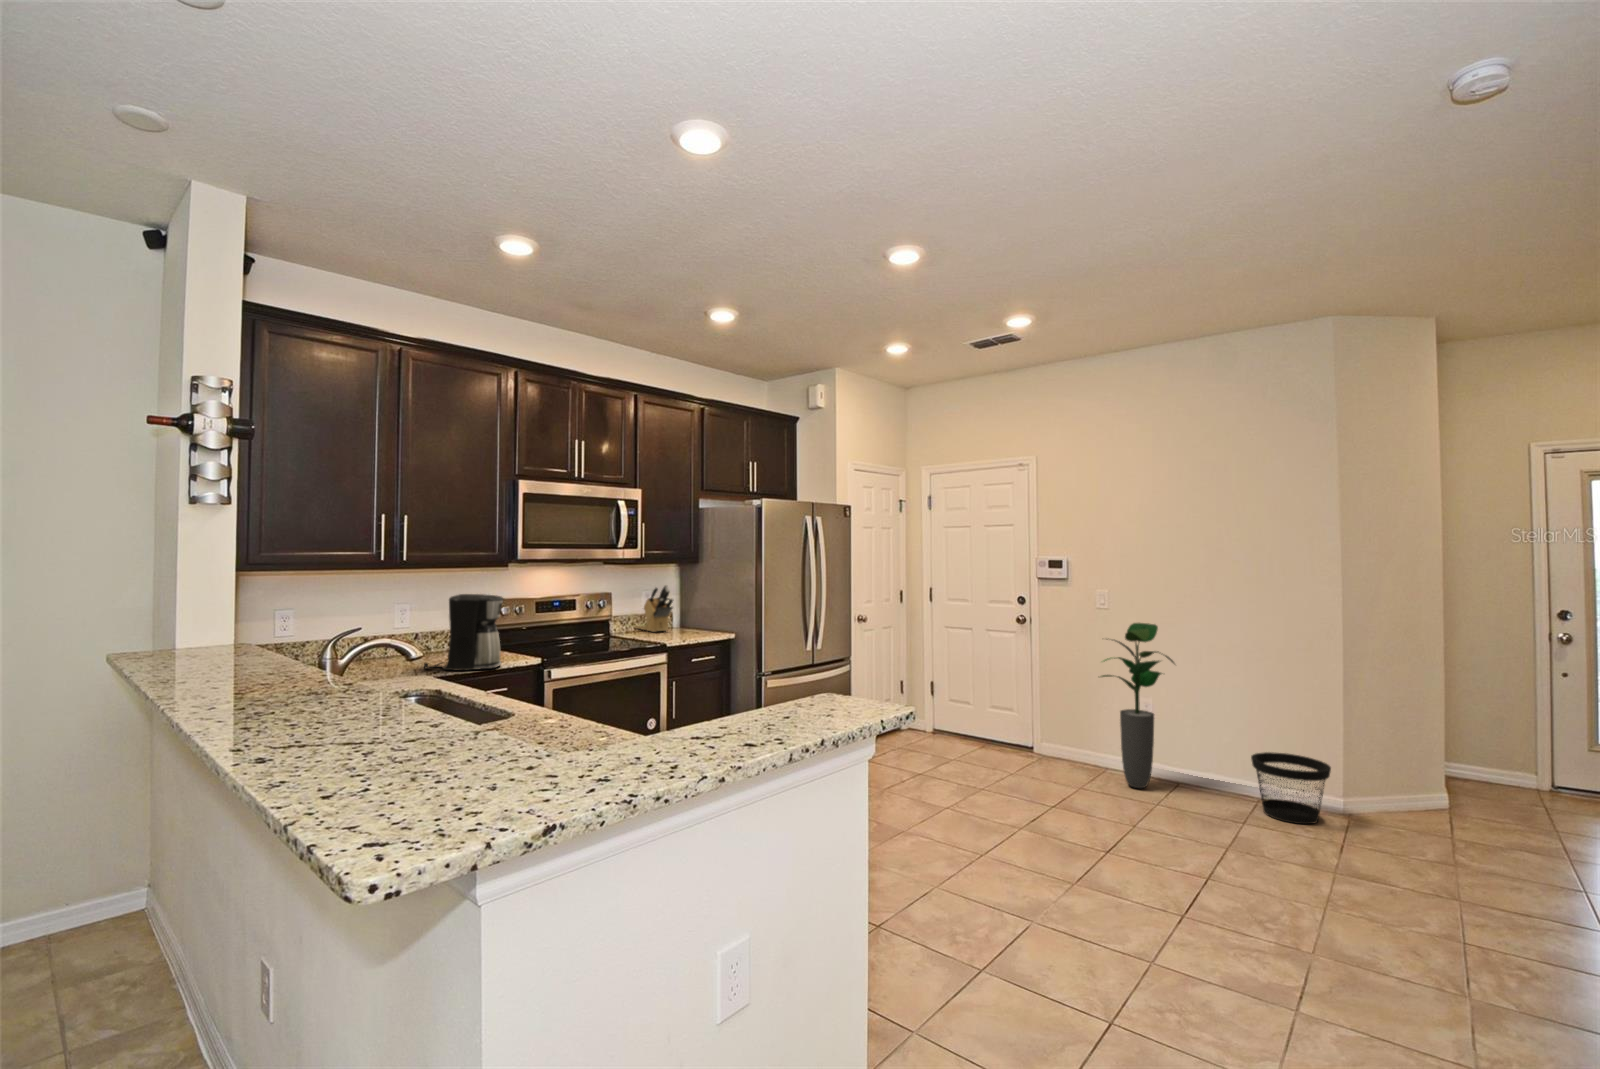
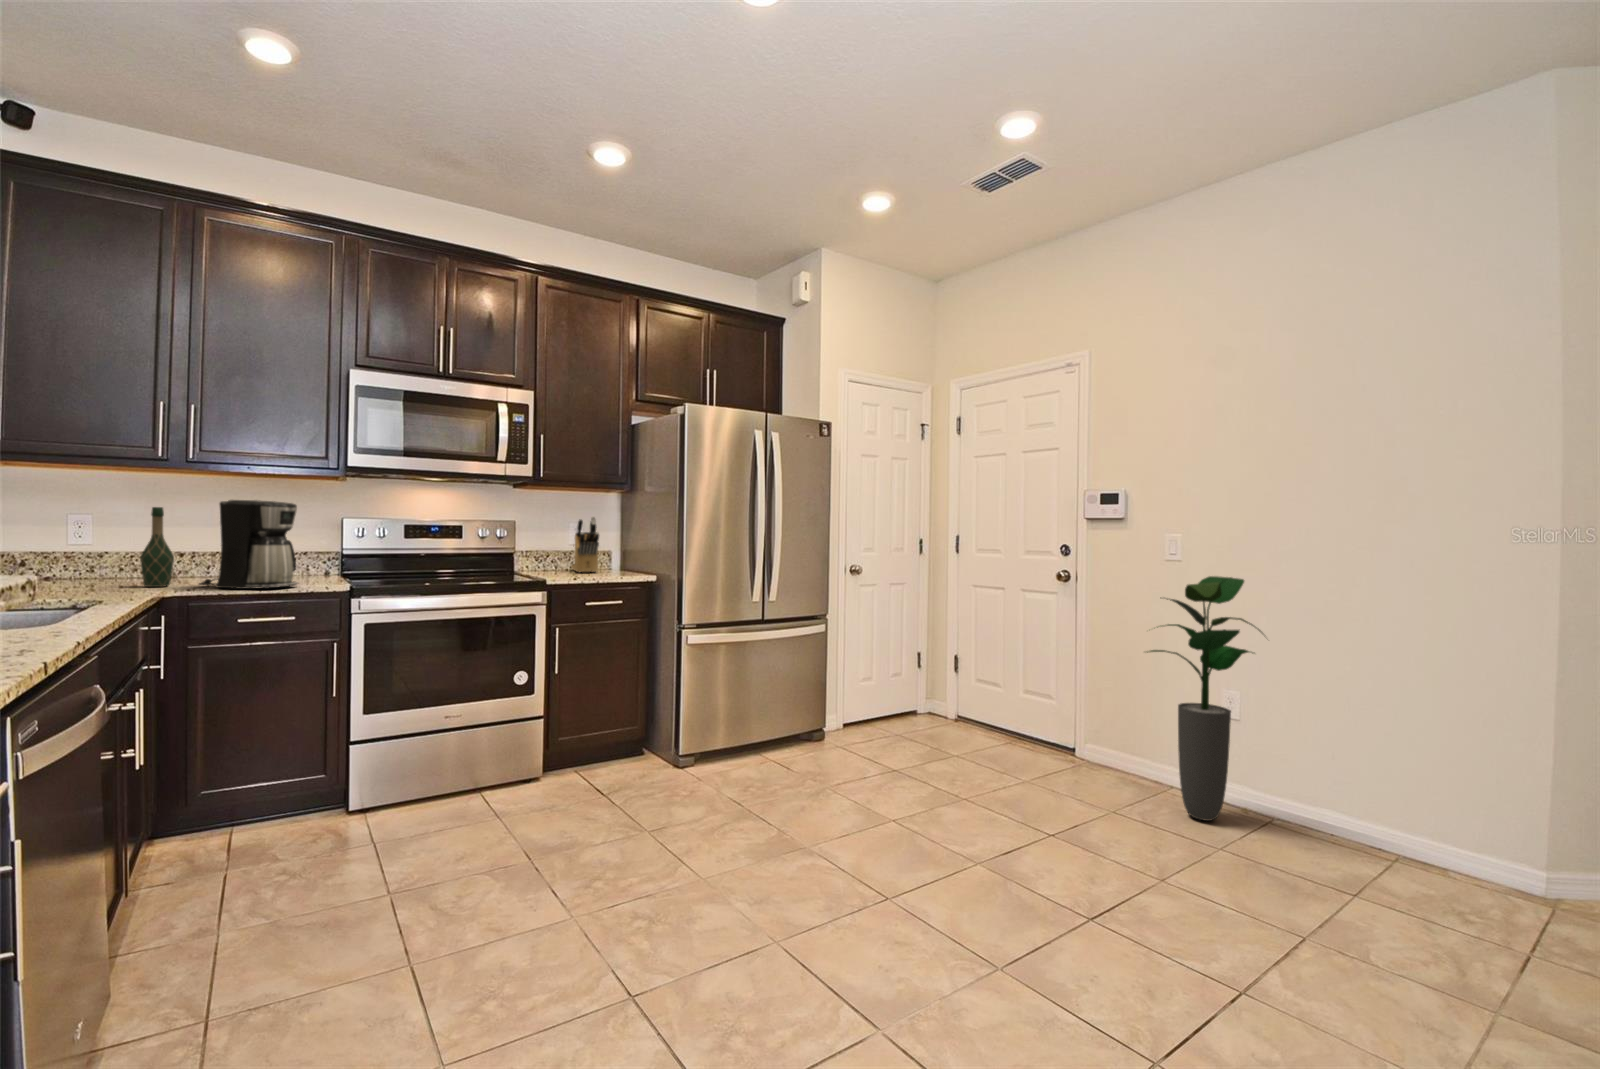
wine bottle: none [377,604,402,673] -> present [140,507,174,587]
wastebasket: present [1251,752,1331,824] -> none [1385,785,1535,913]

